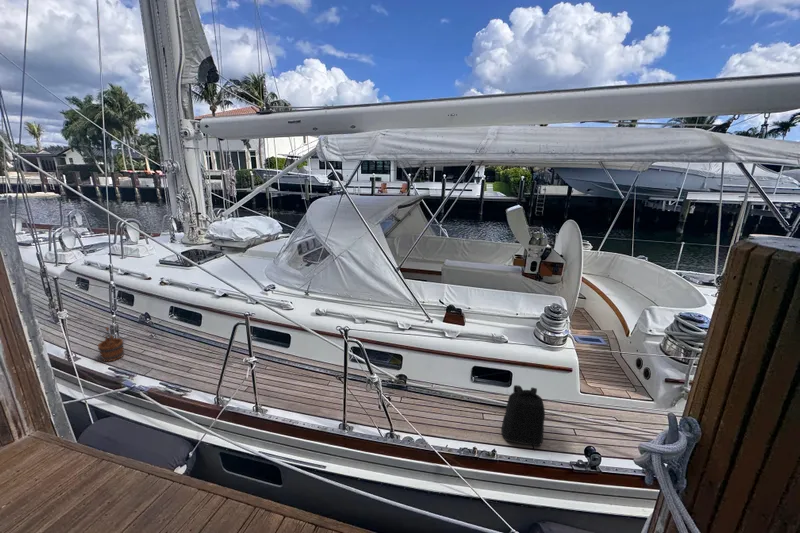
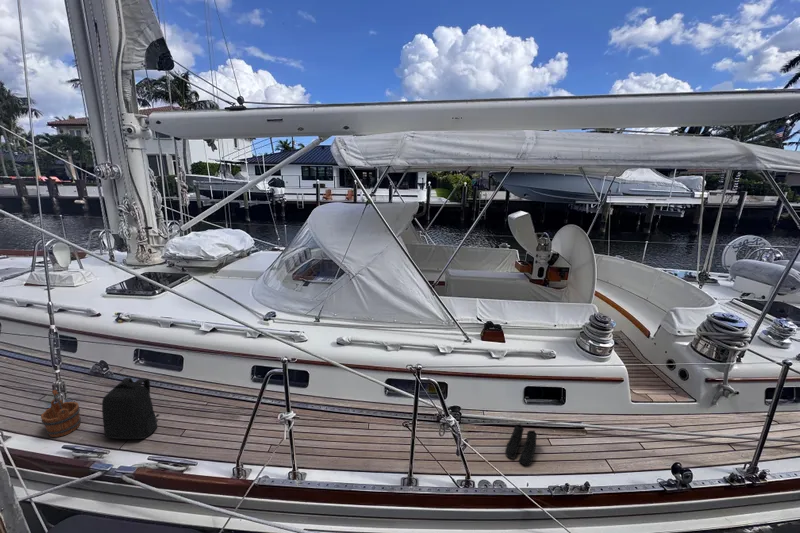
backpack: present [501,385,545,446] -> present [102,378,158,439]
boots: none [437,396,467,430] -> present [505,425,537,465]

